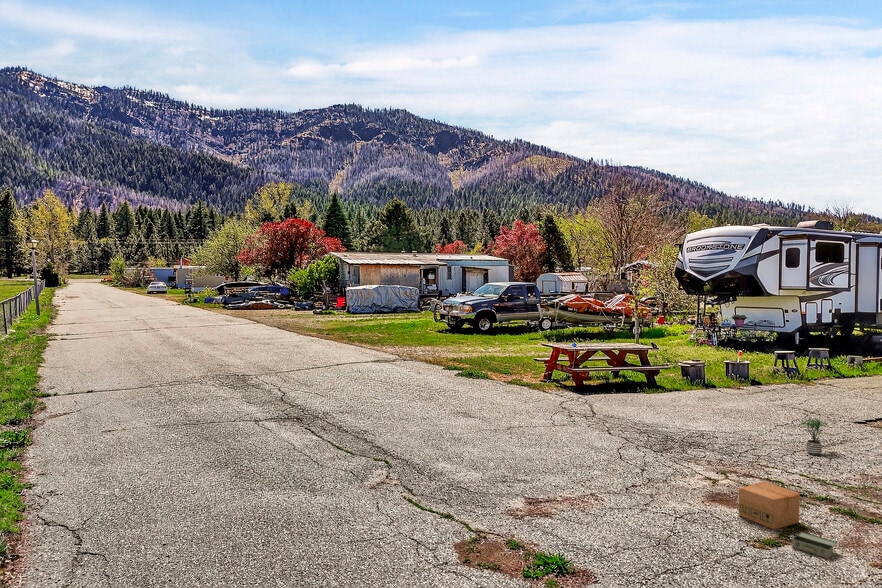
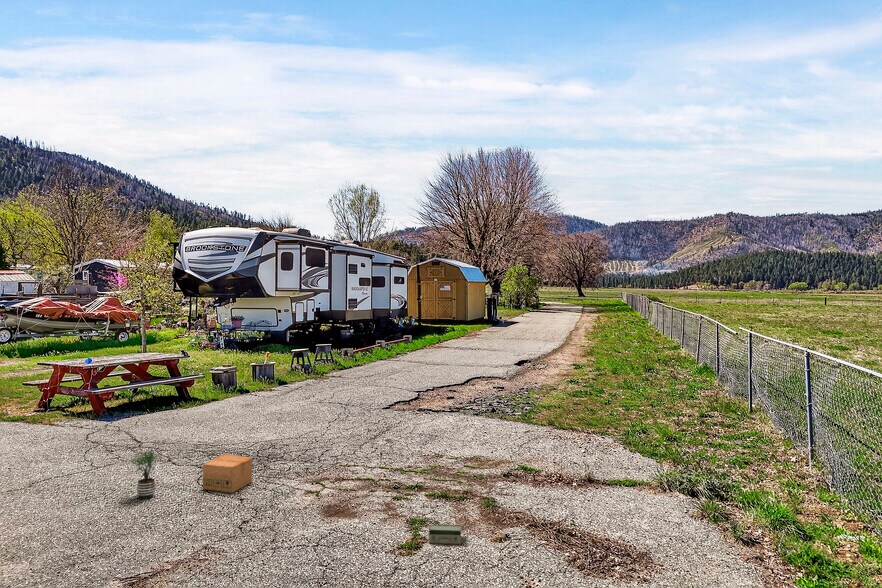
potted plant: present [802,418,826,456] -> present [130,451,161,499]
cardboard box: present [739,481,800,529] -> present [203,454,252,493]

